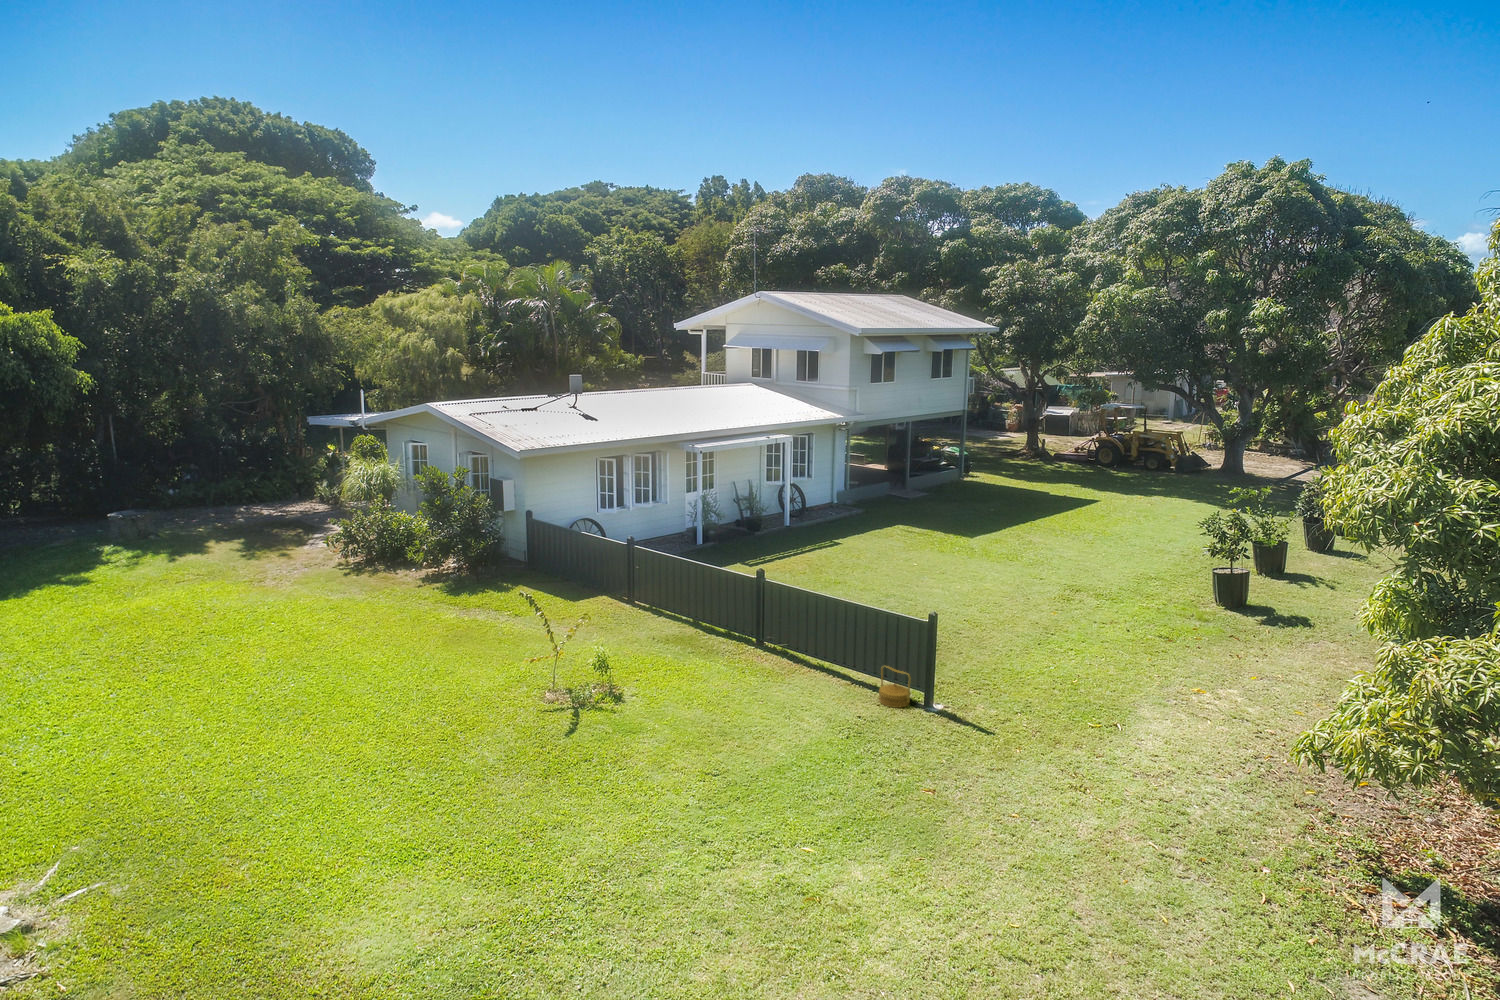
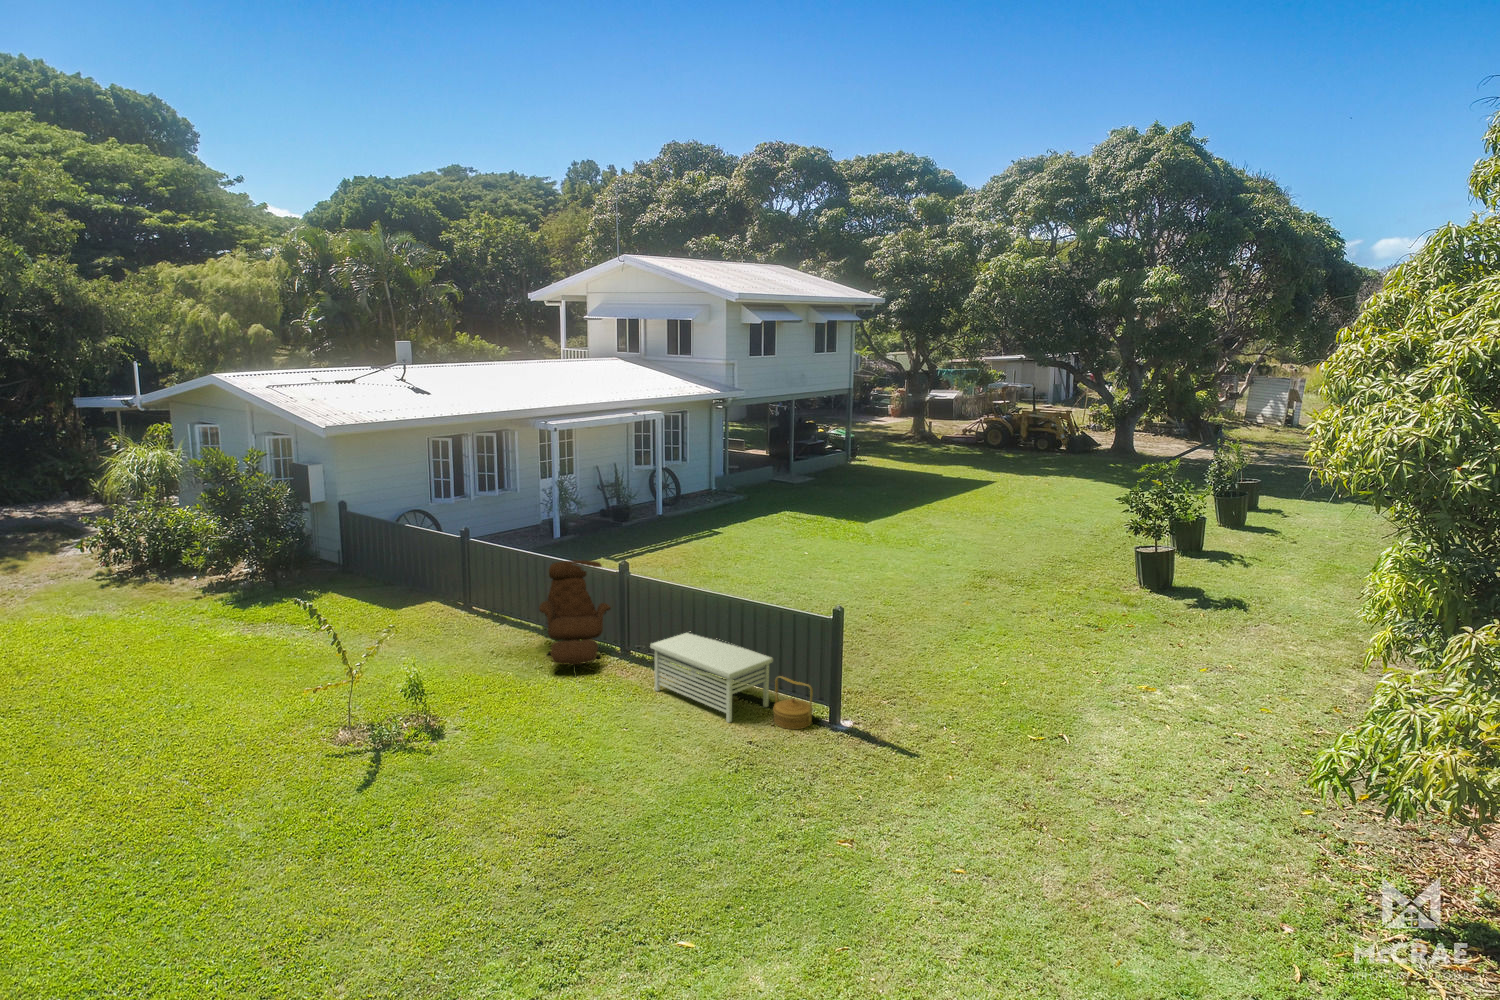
lounge chair: none [695,567,752,660] -> present [539,560,611,677]
storage bench: none [783,627,880,700] -> present [650,631,773,723]

